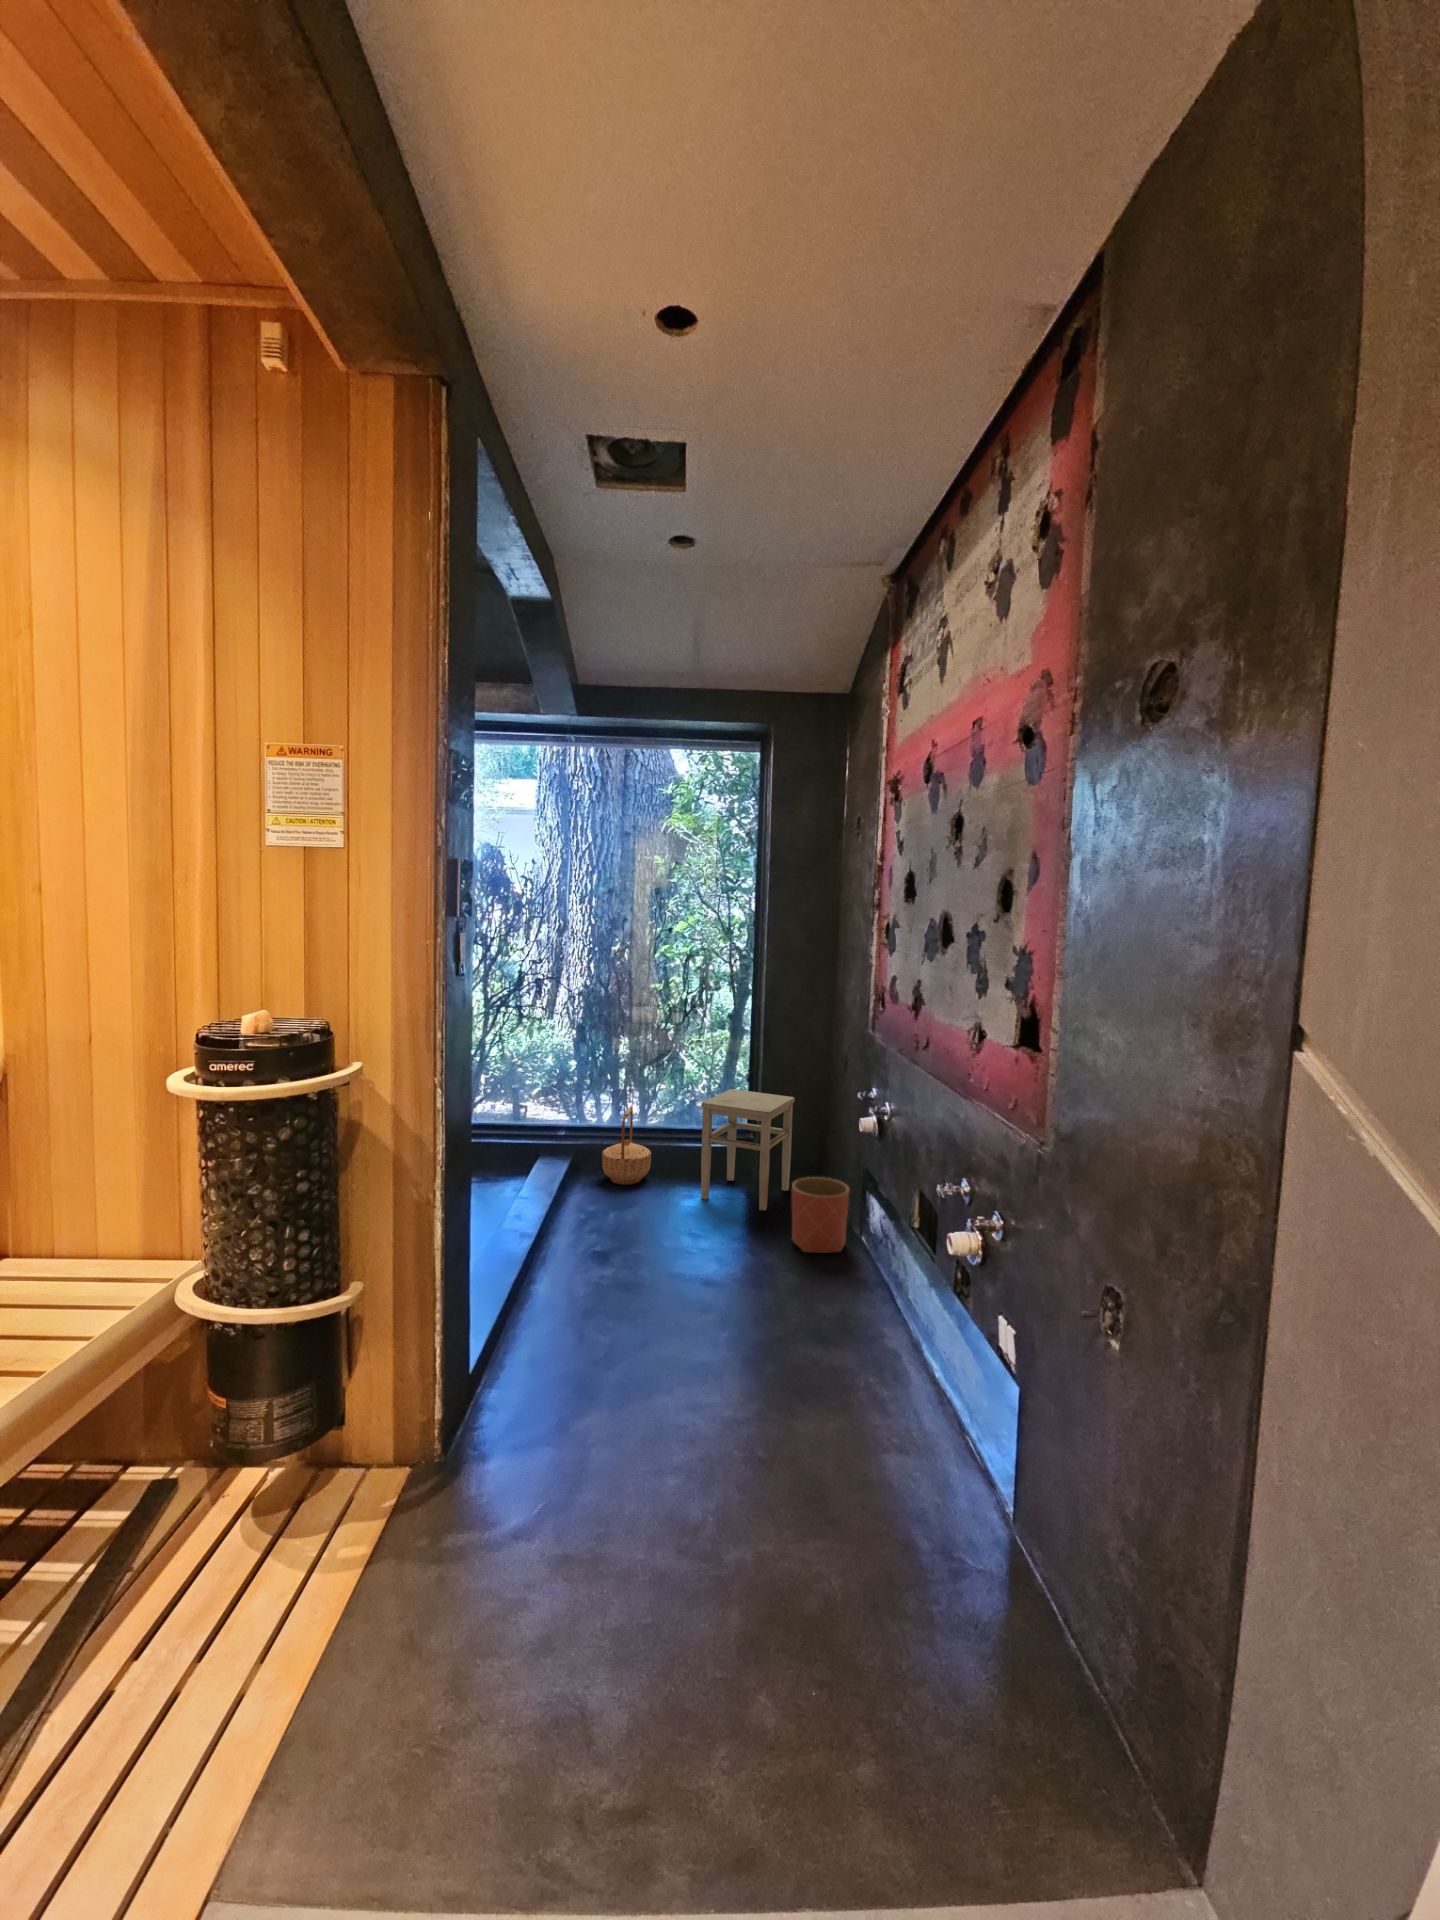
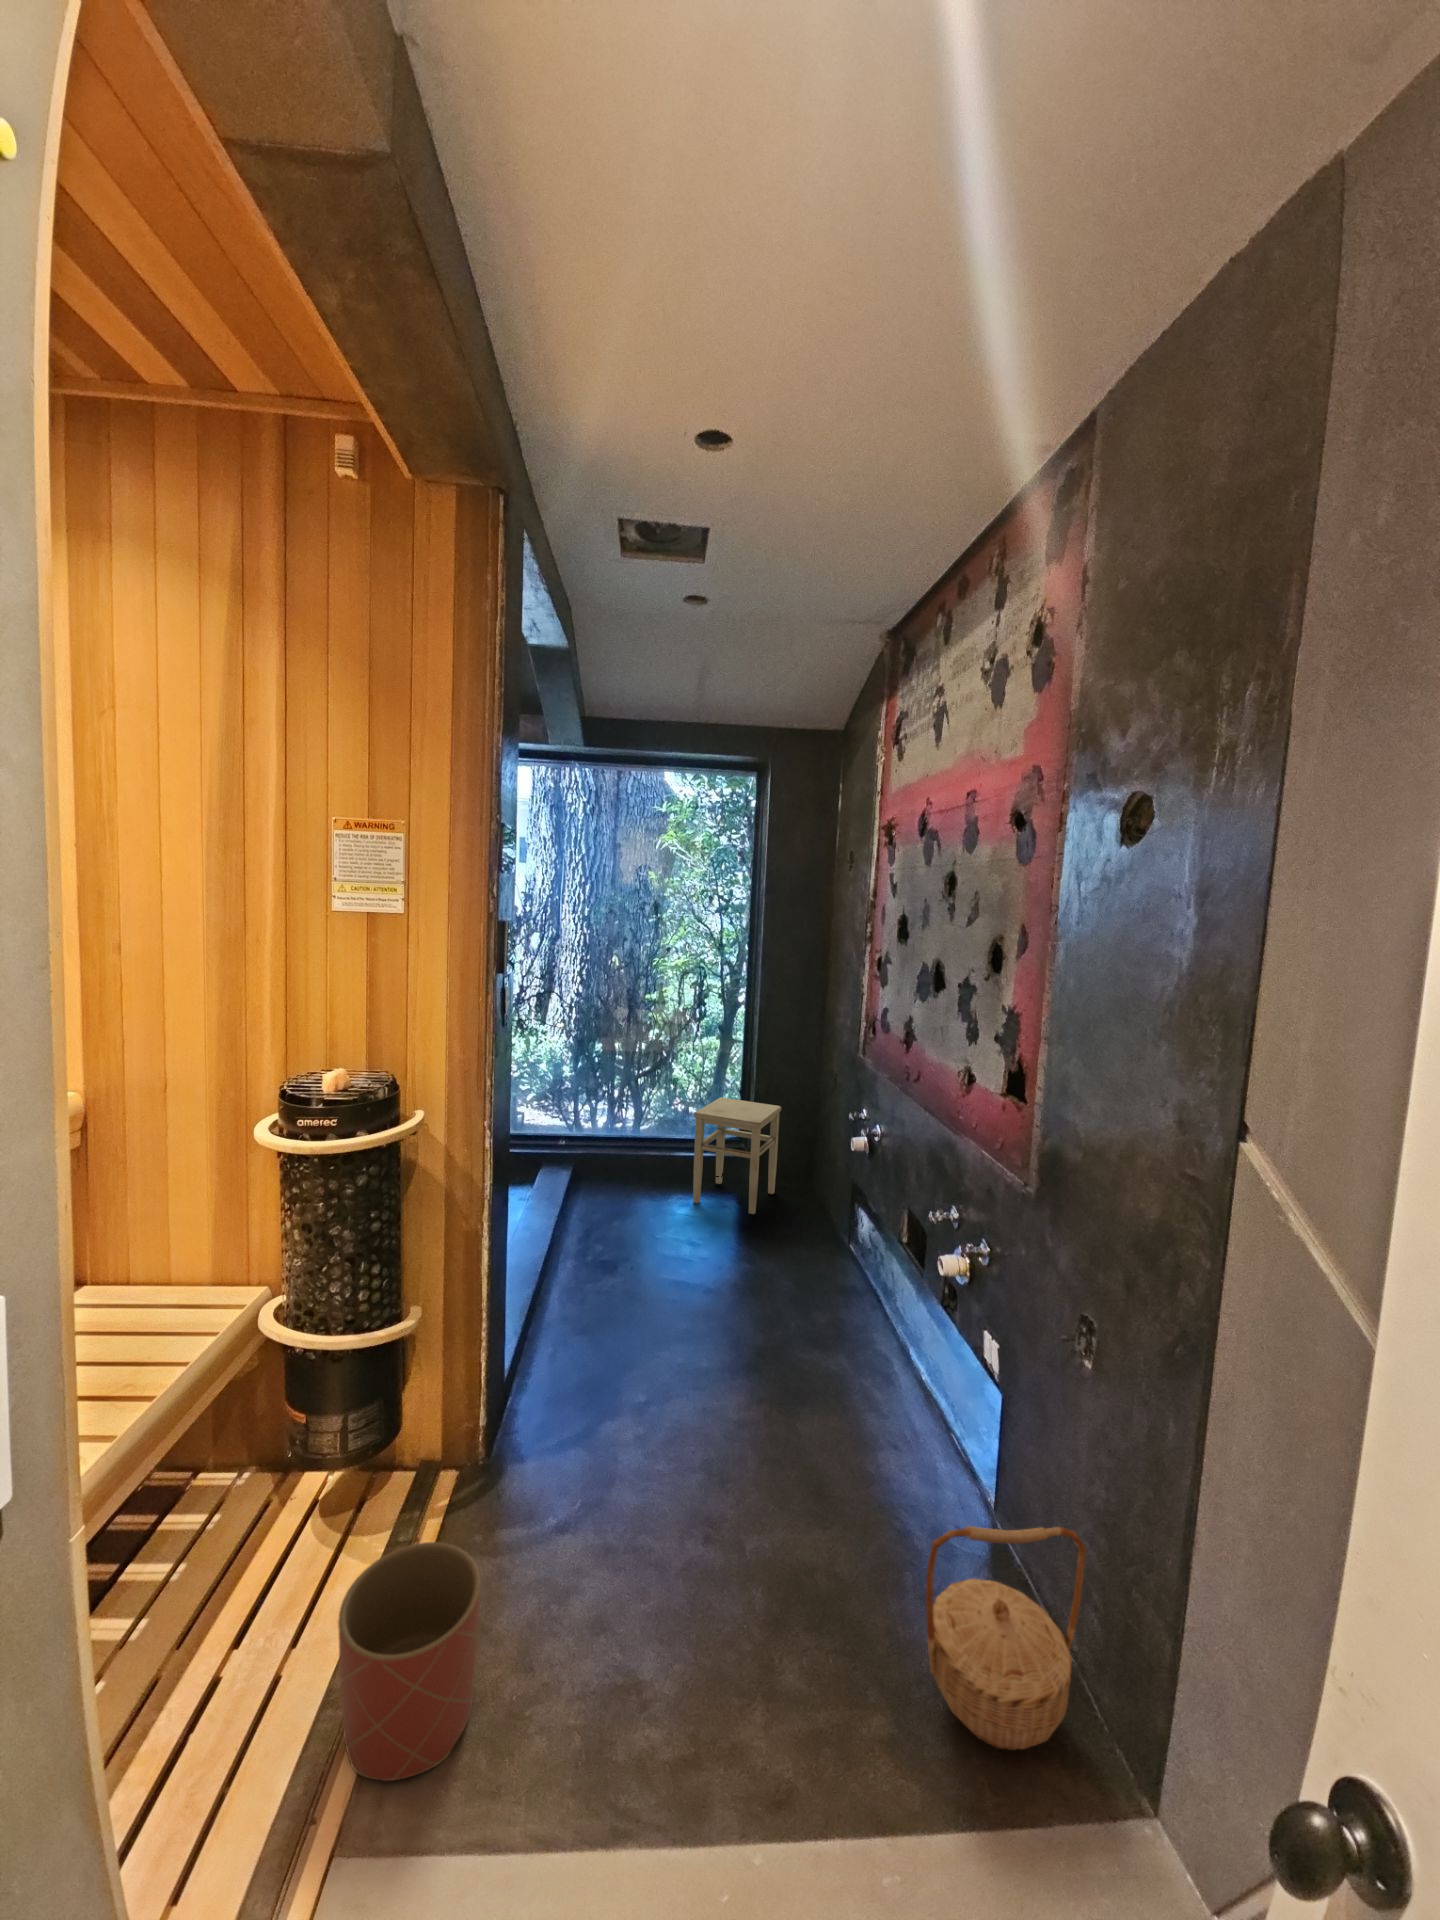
basket: present [602,1106,651,1185] -> present [926,1526,1086,1750]
planter: present [792,1177,850,1253] -> present [338,1542,481,1781]

